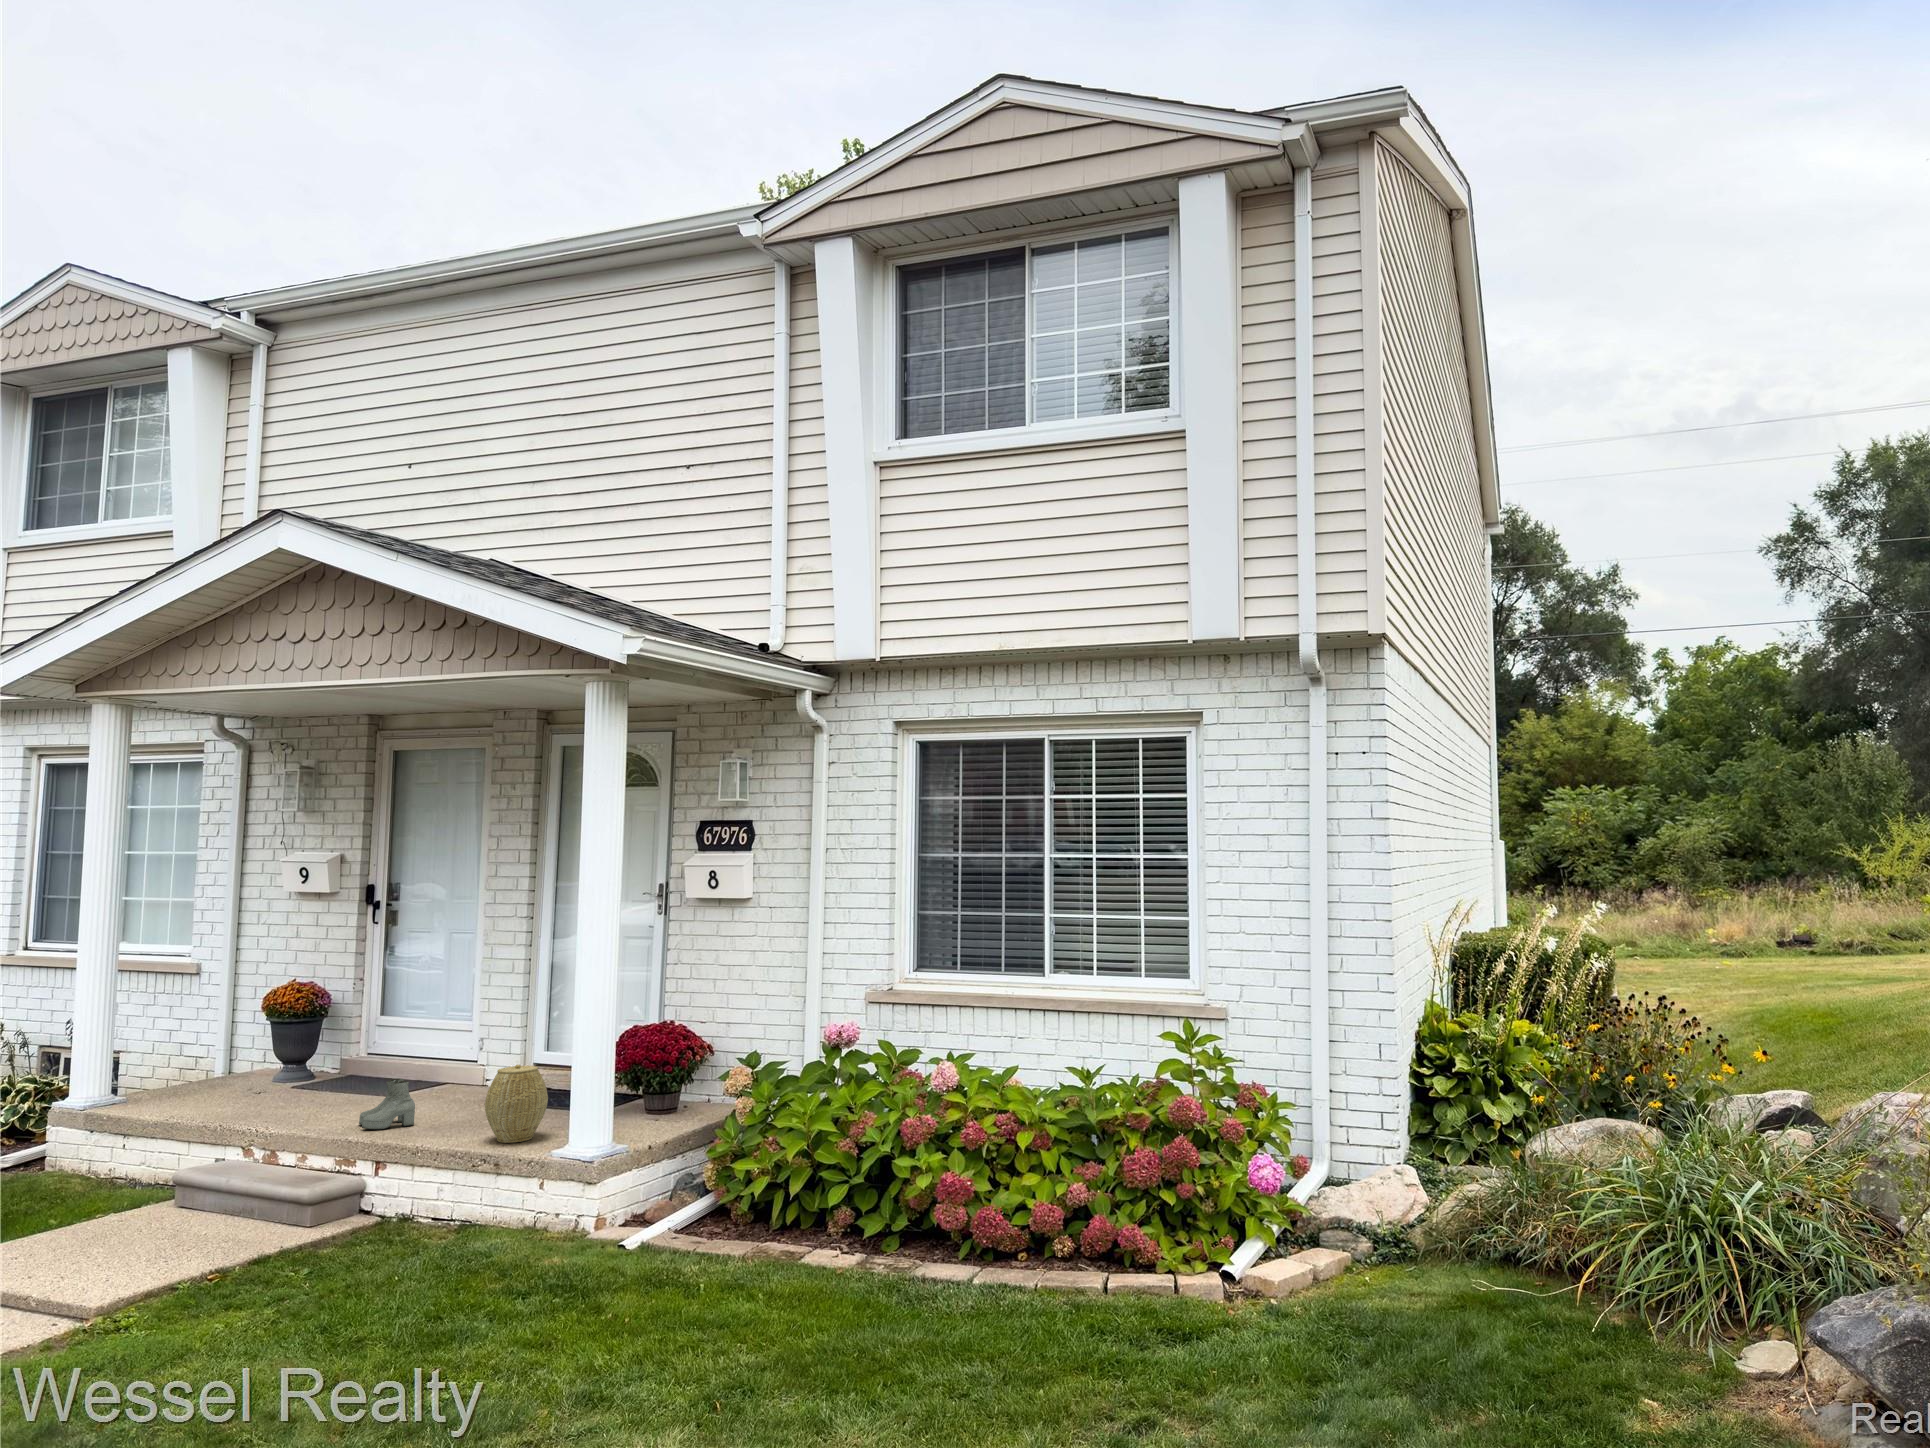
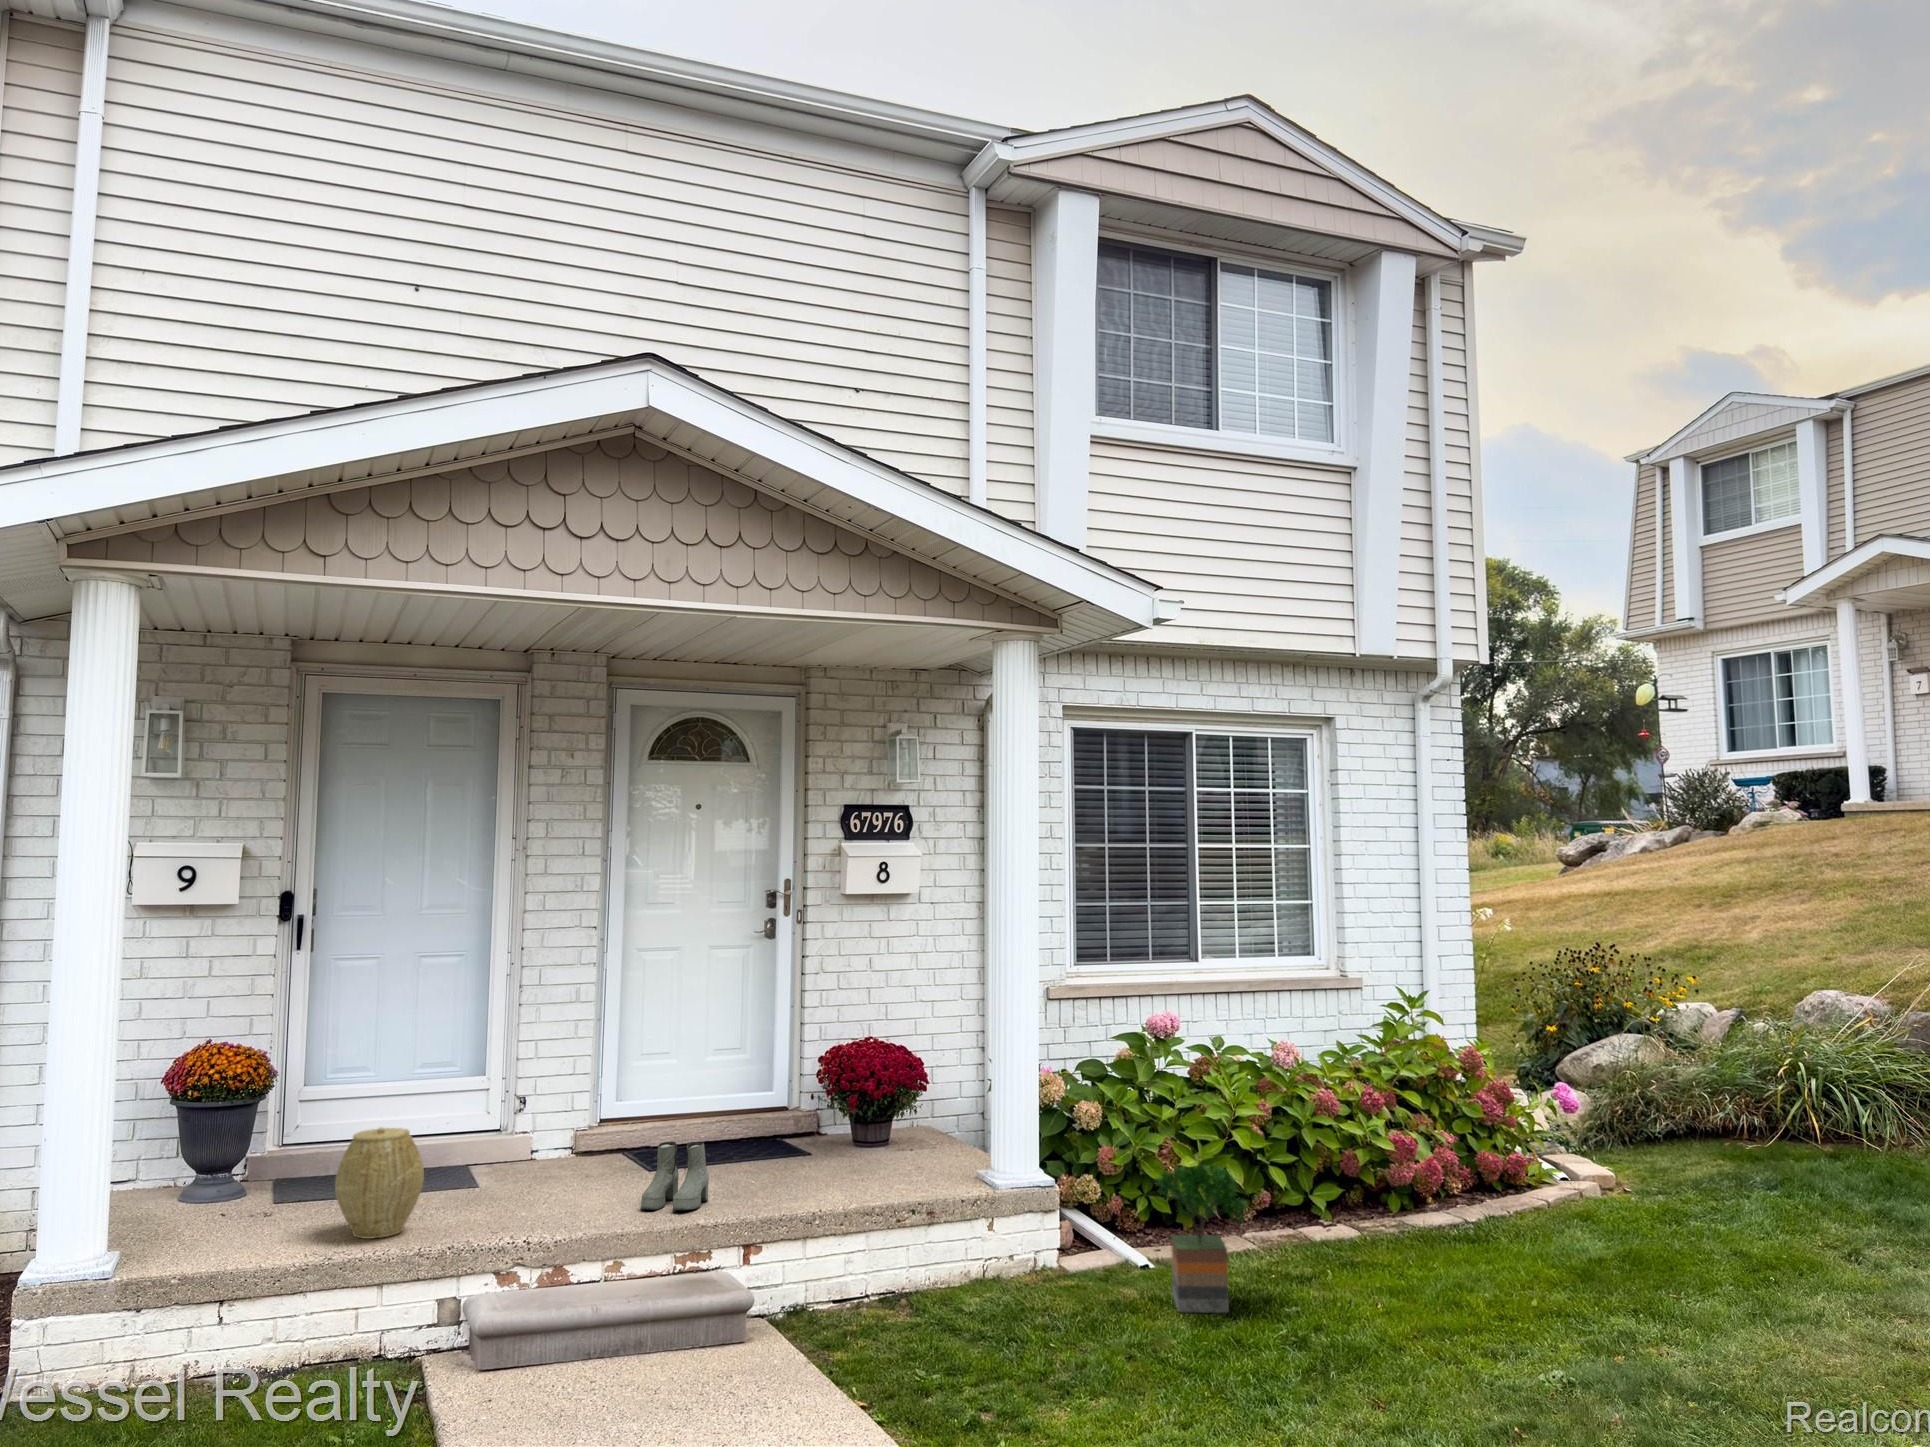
woven basket: present [485,1064,548,1143] -> present [335,1127,424,1239]
potted tree: none [486,1153,588,1302] -> present [1155,1164,1247,1313]

